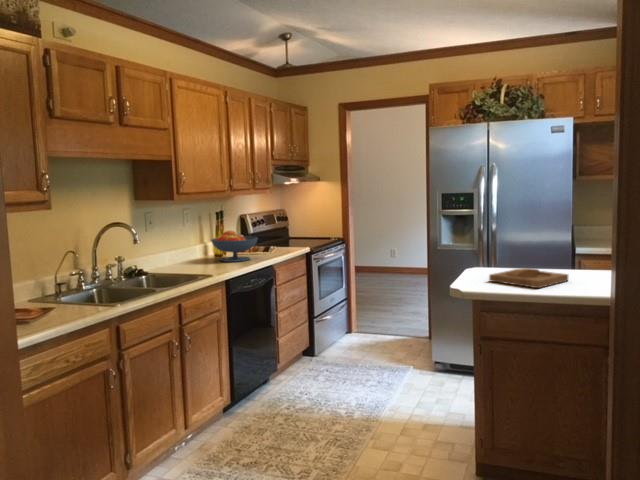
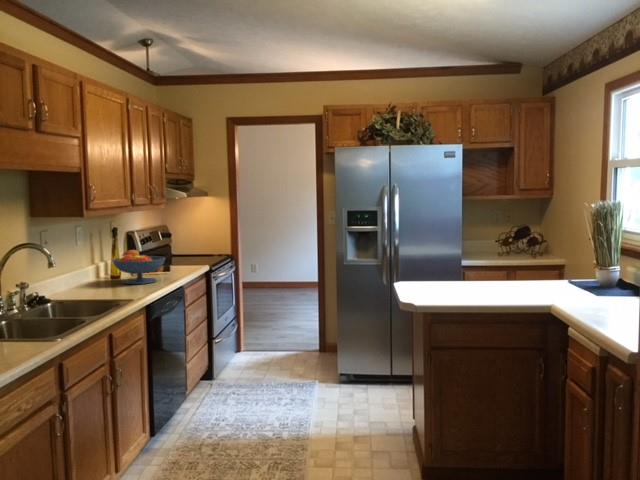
tray: present [489,268,568,288] -> none [429,282,493,300]

